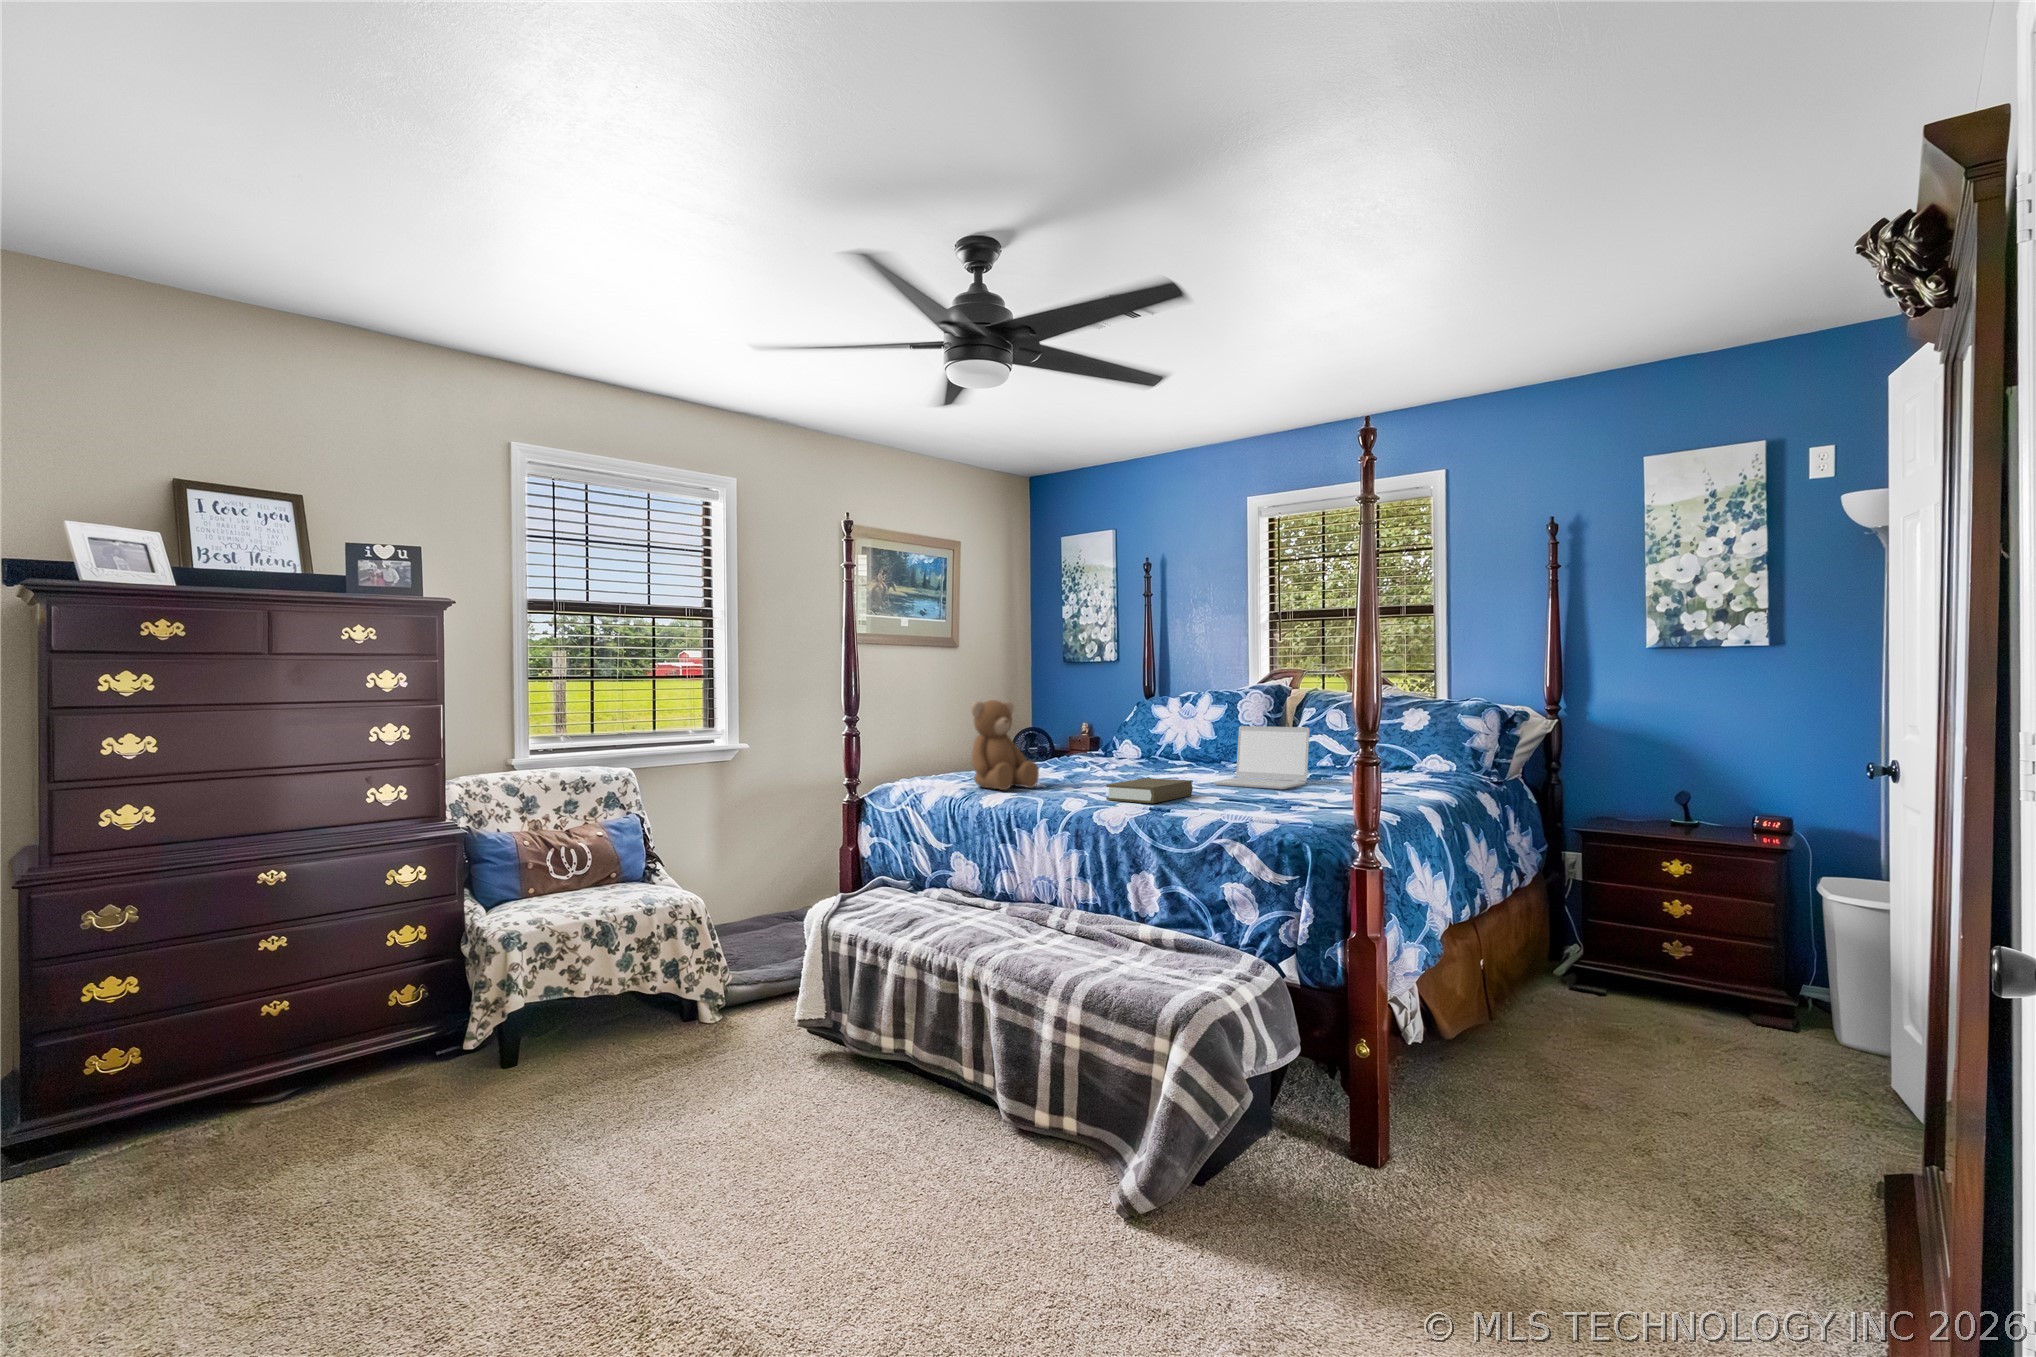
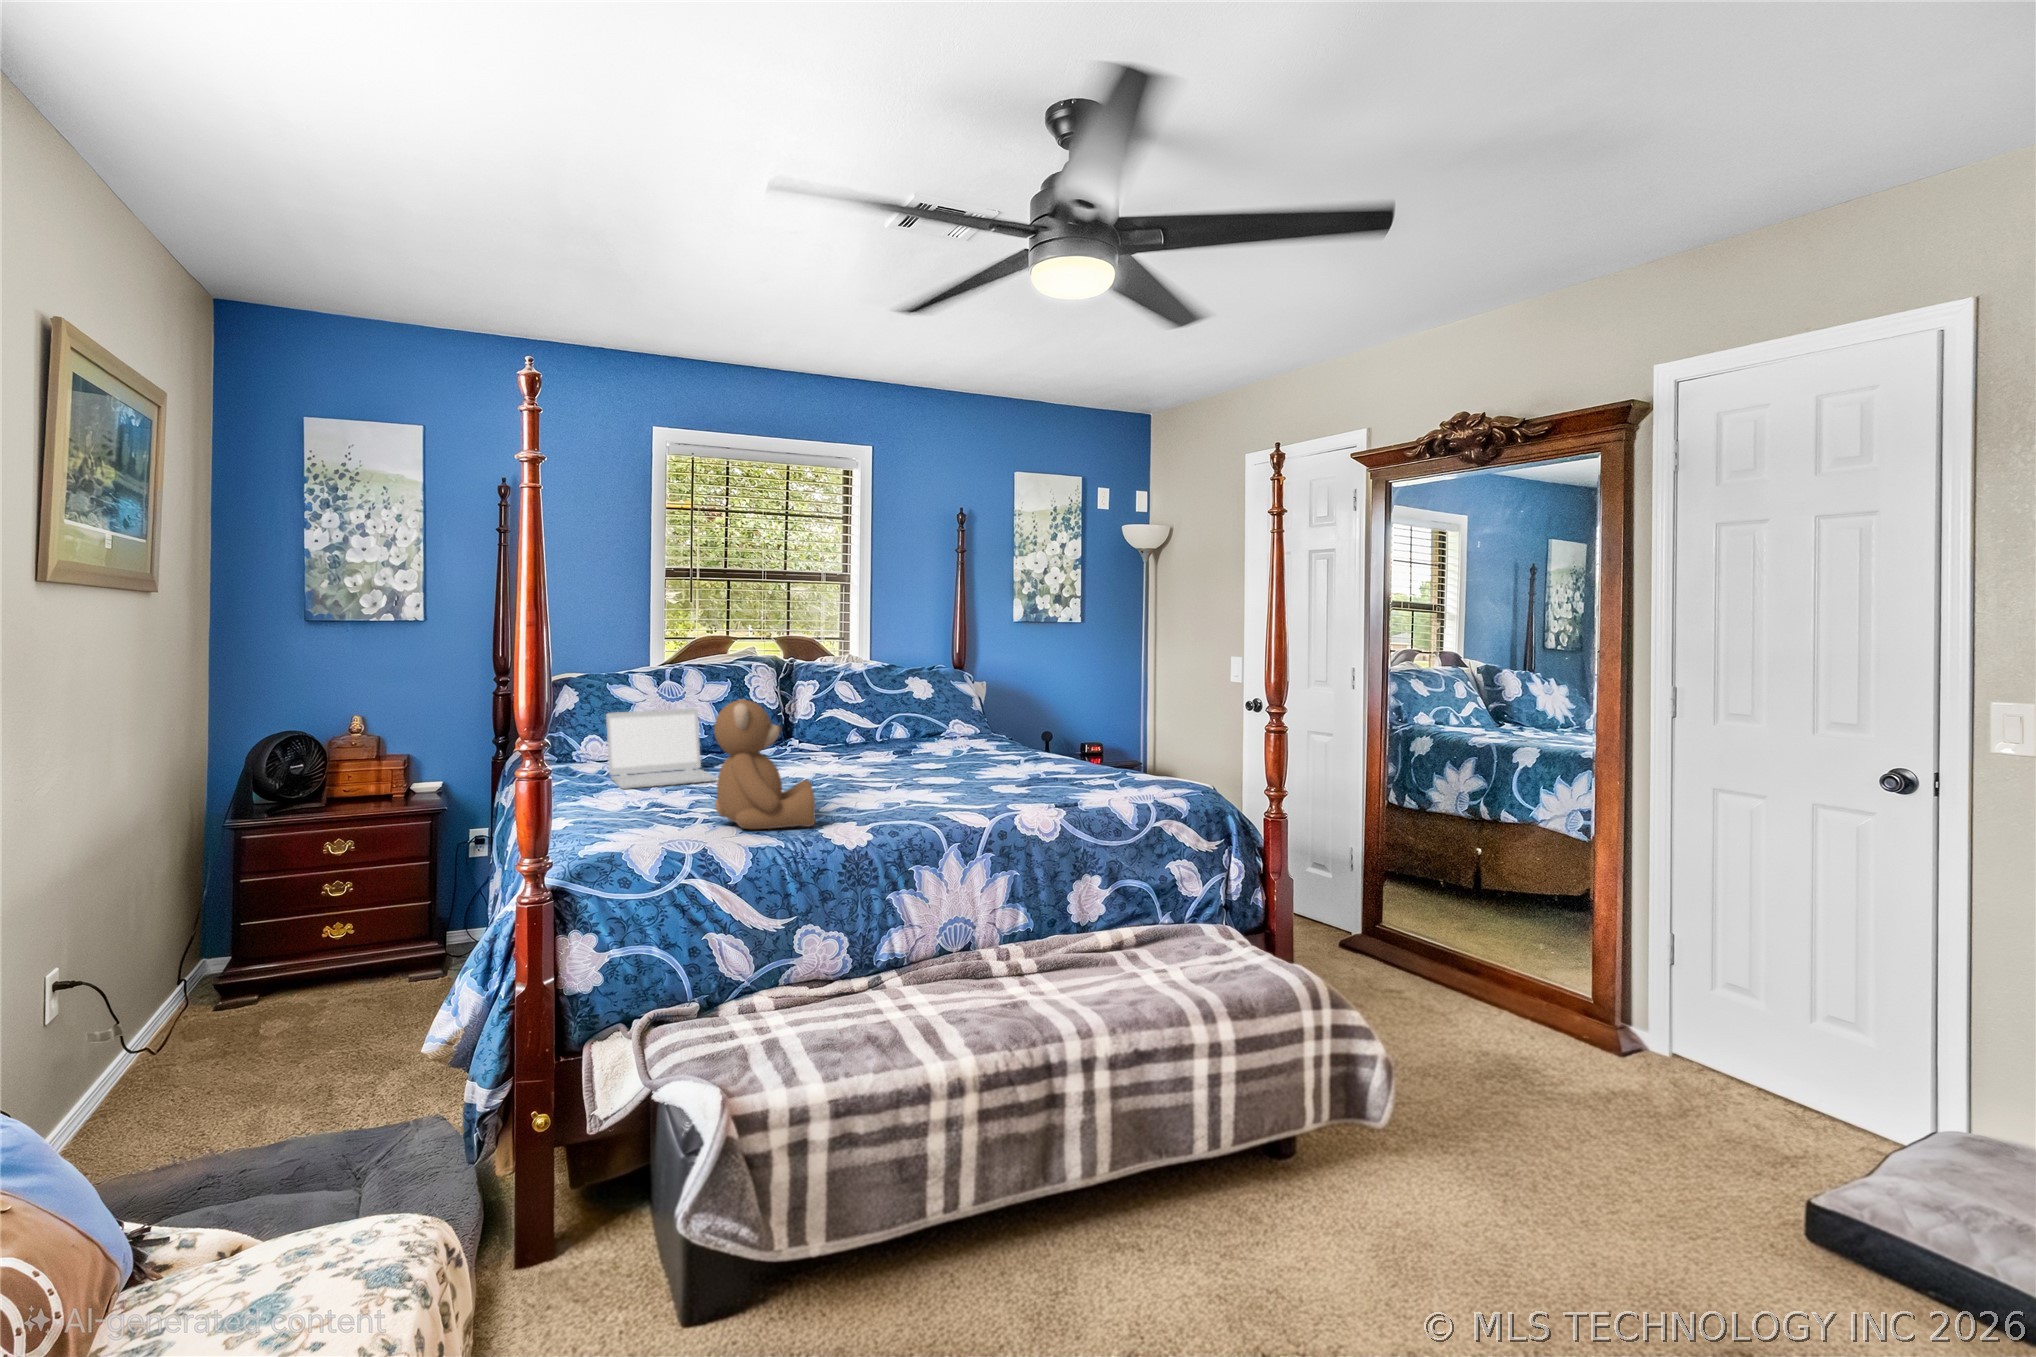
laptop: present [1213,726,1310,789] -> present [606,709,715,789]
book: present [1106,778,1193,803] -> none [909,773,1006,810]

